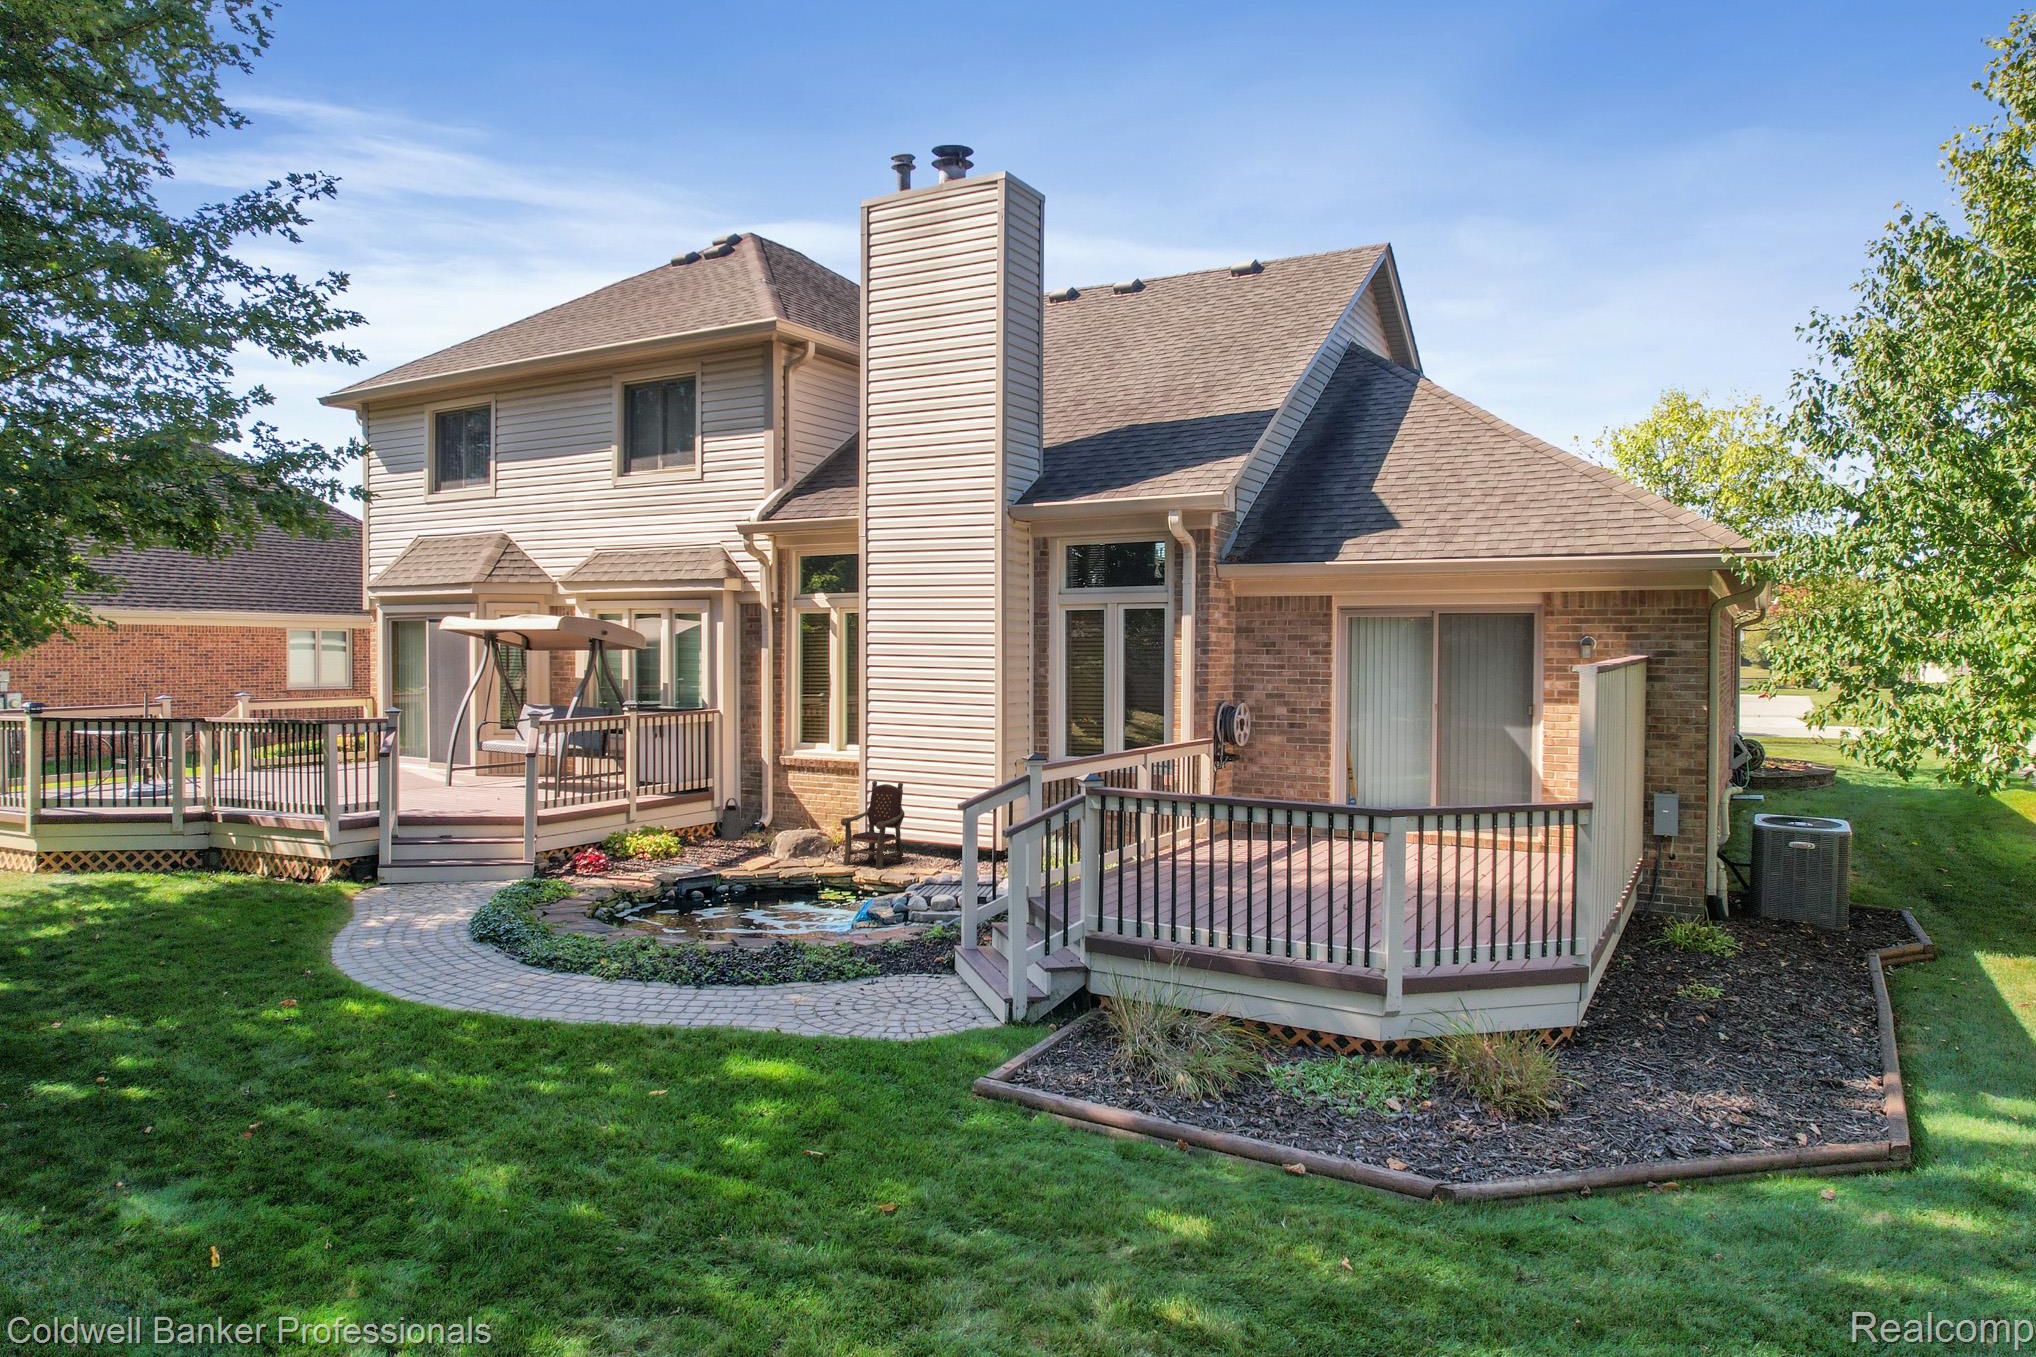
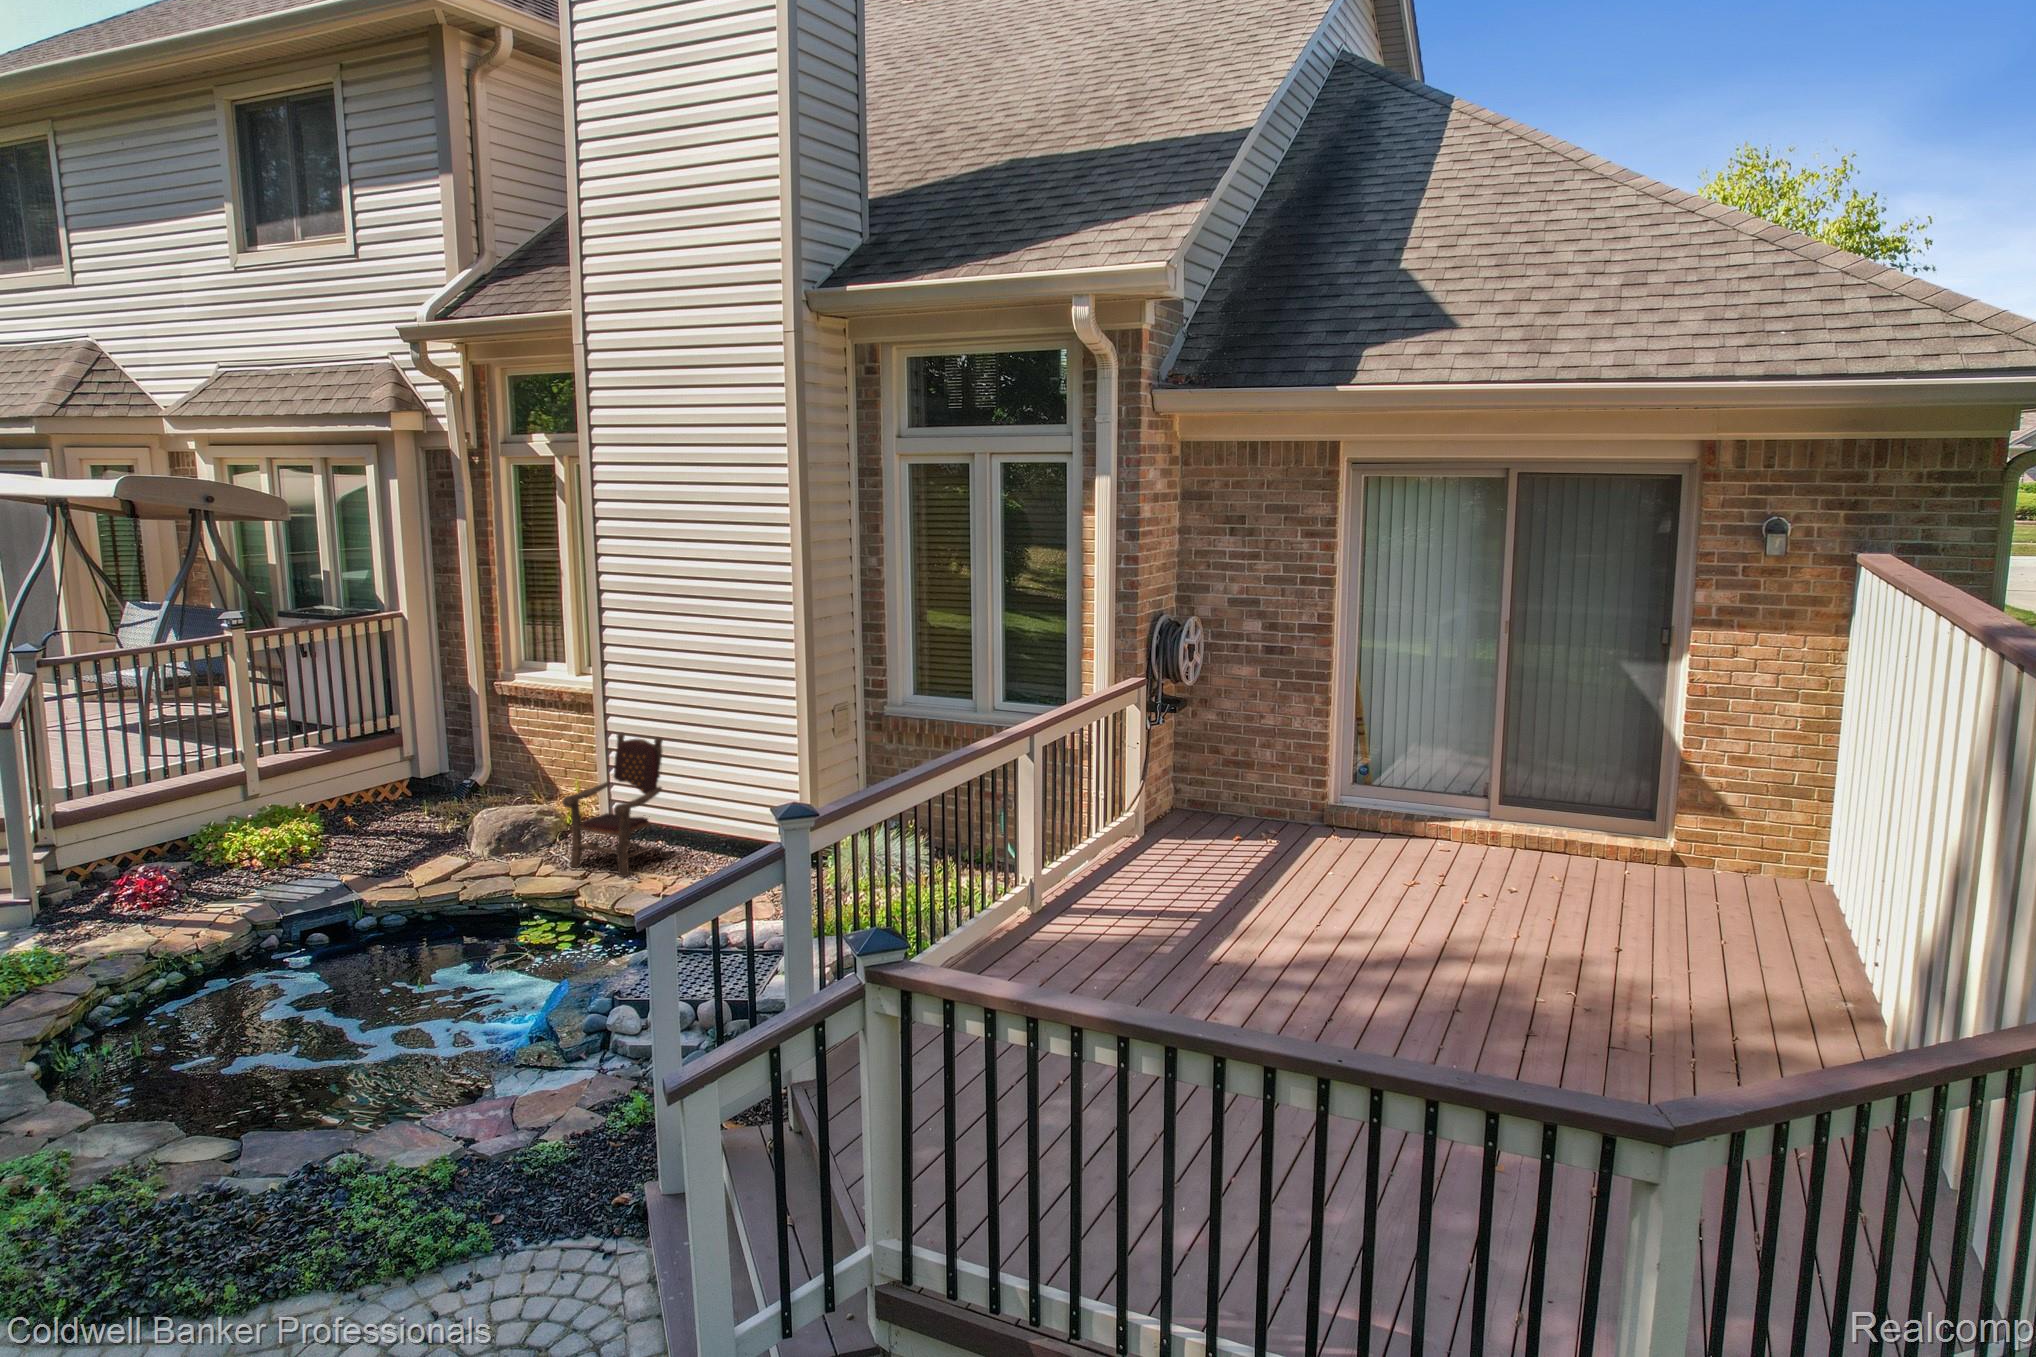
watering can: present [717,798,759,841] -> none [403,747,475,812]

